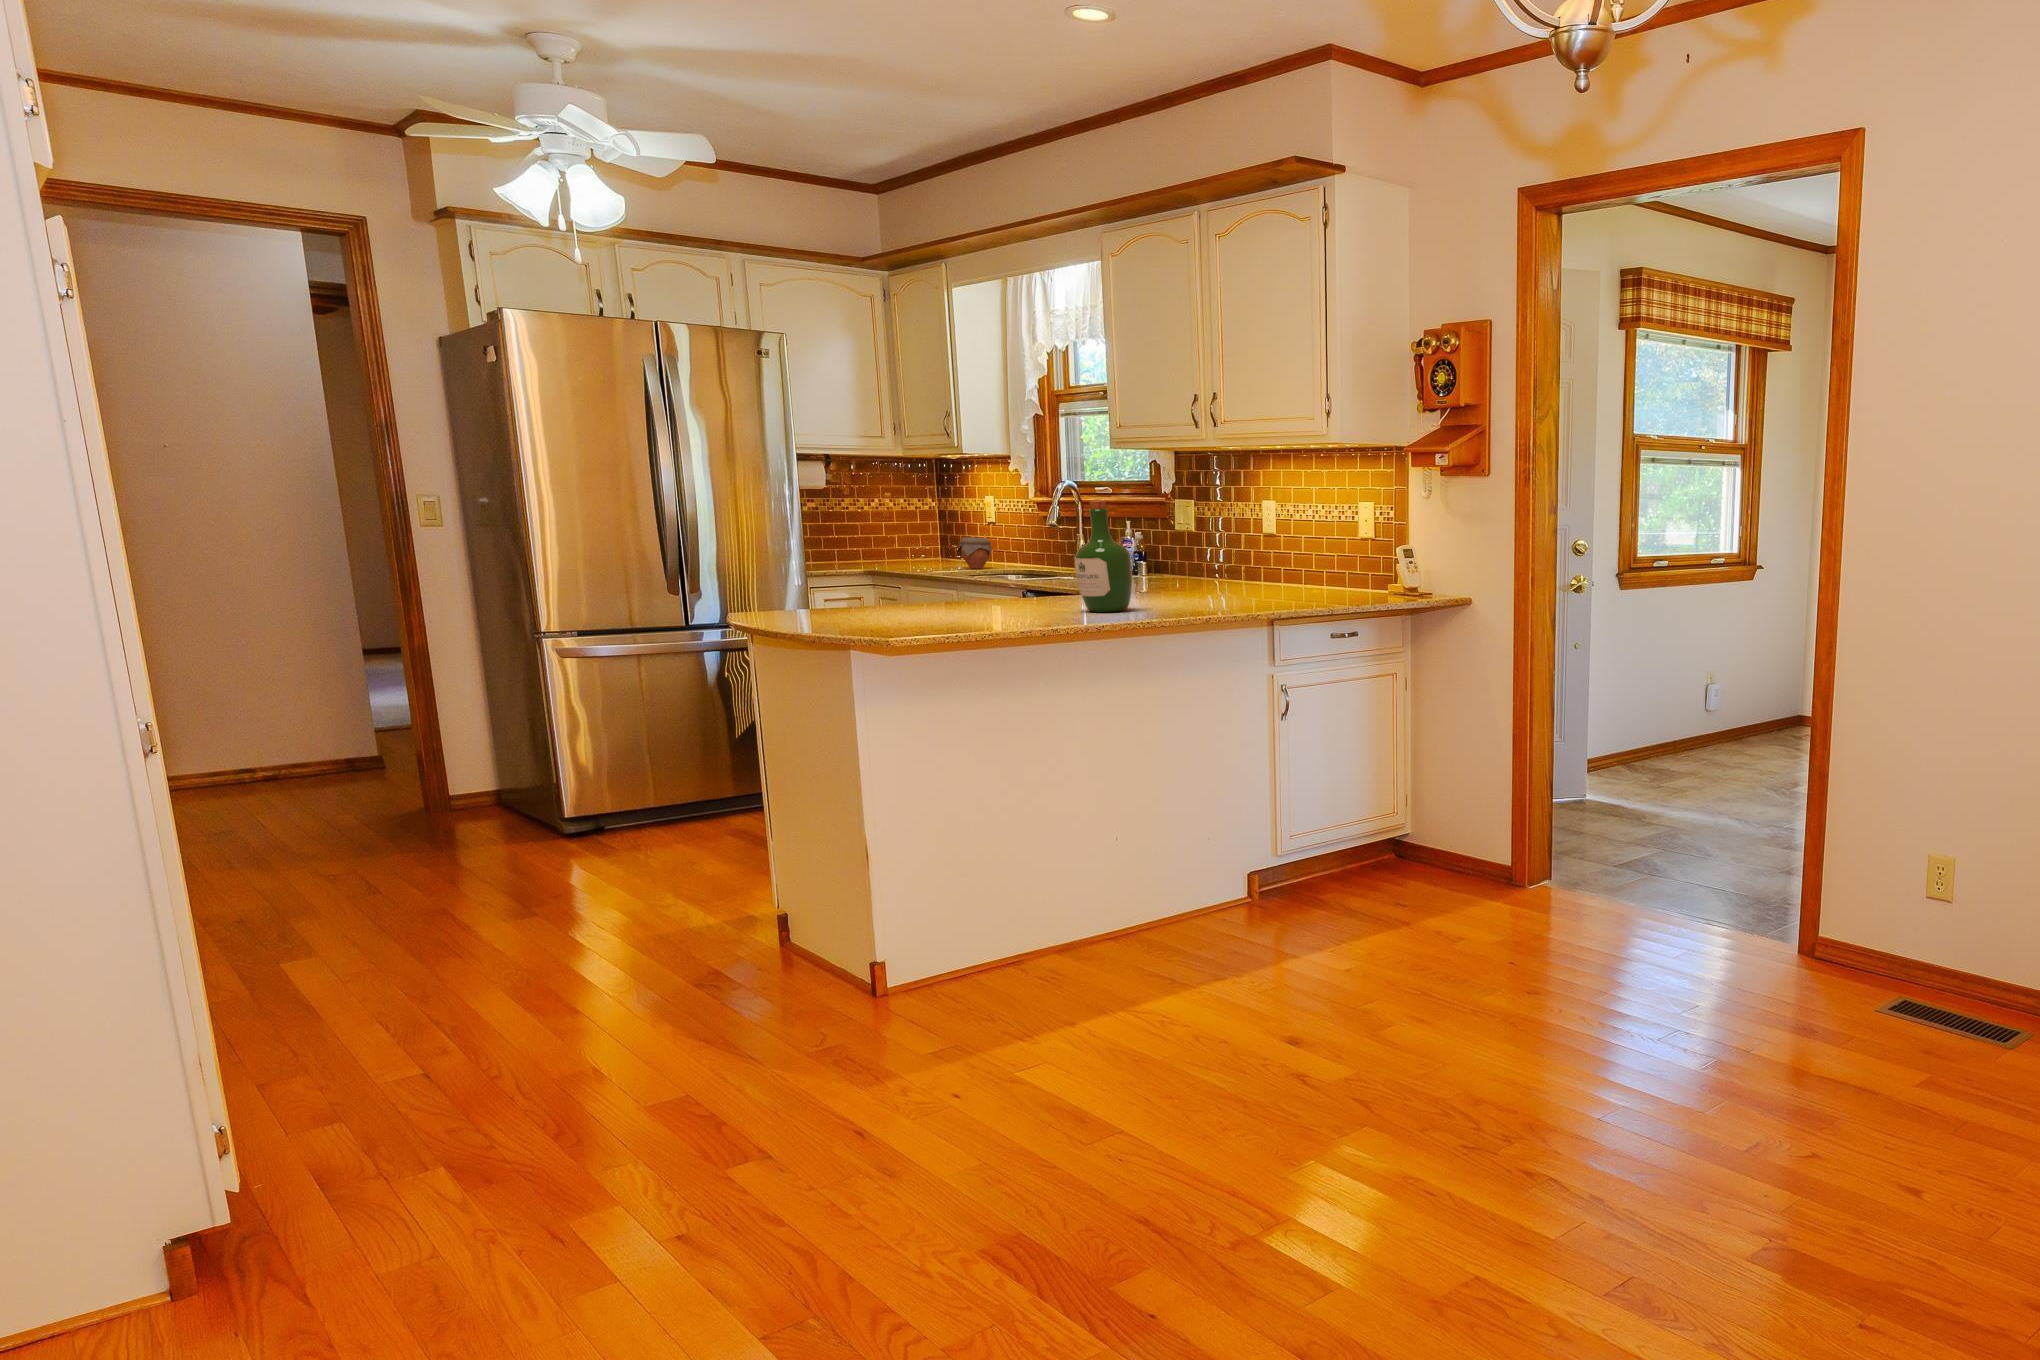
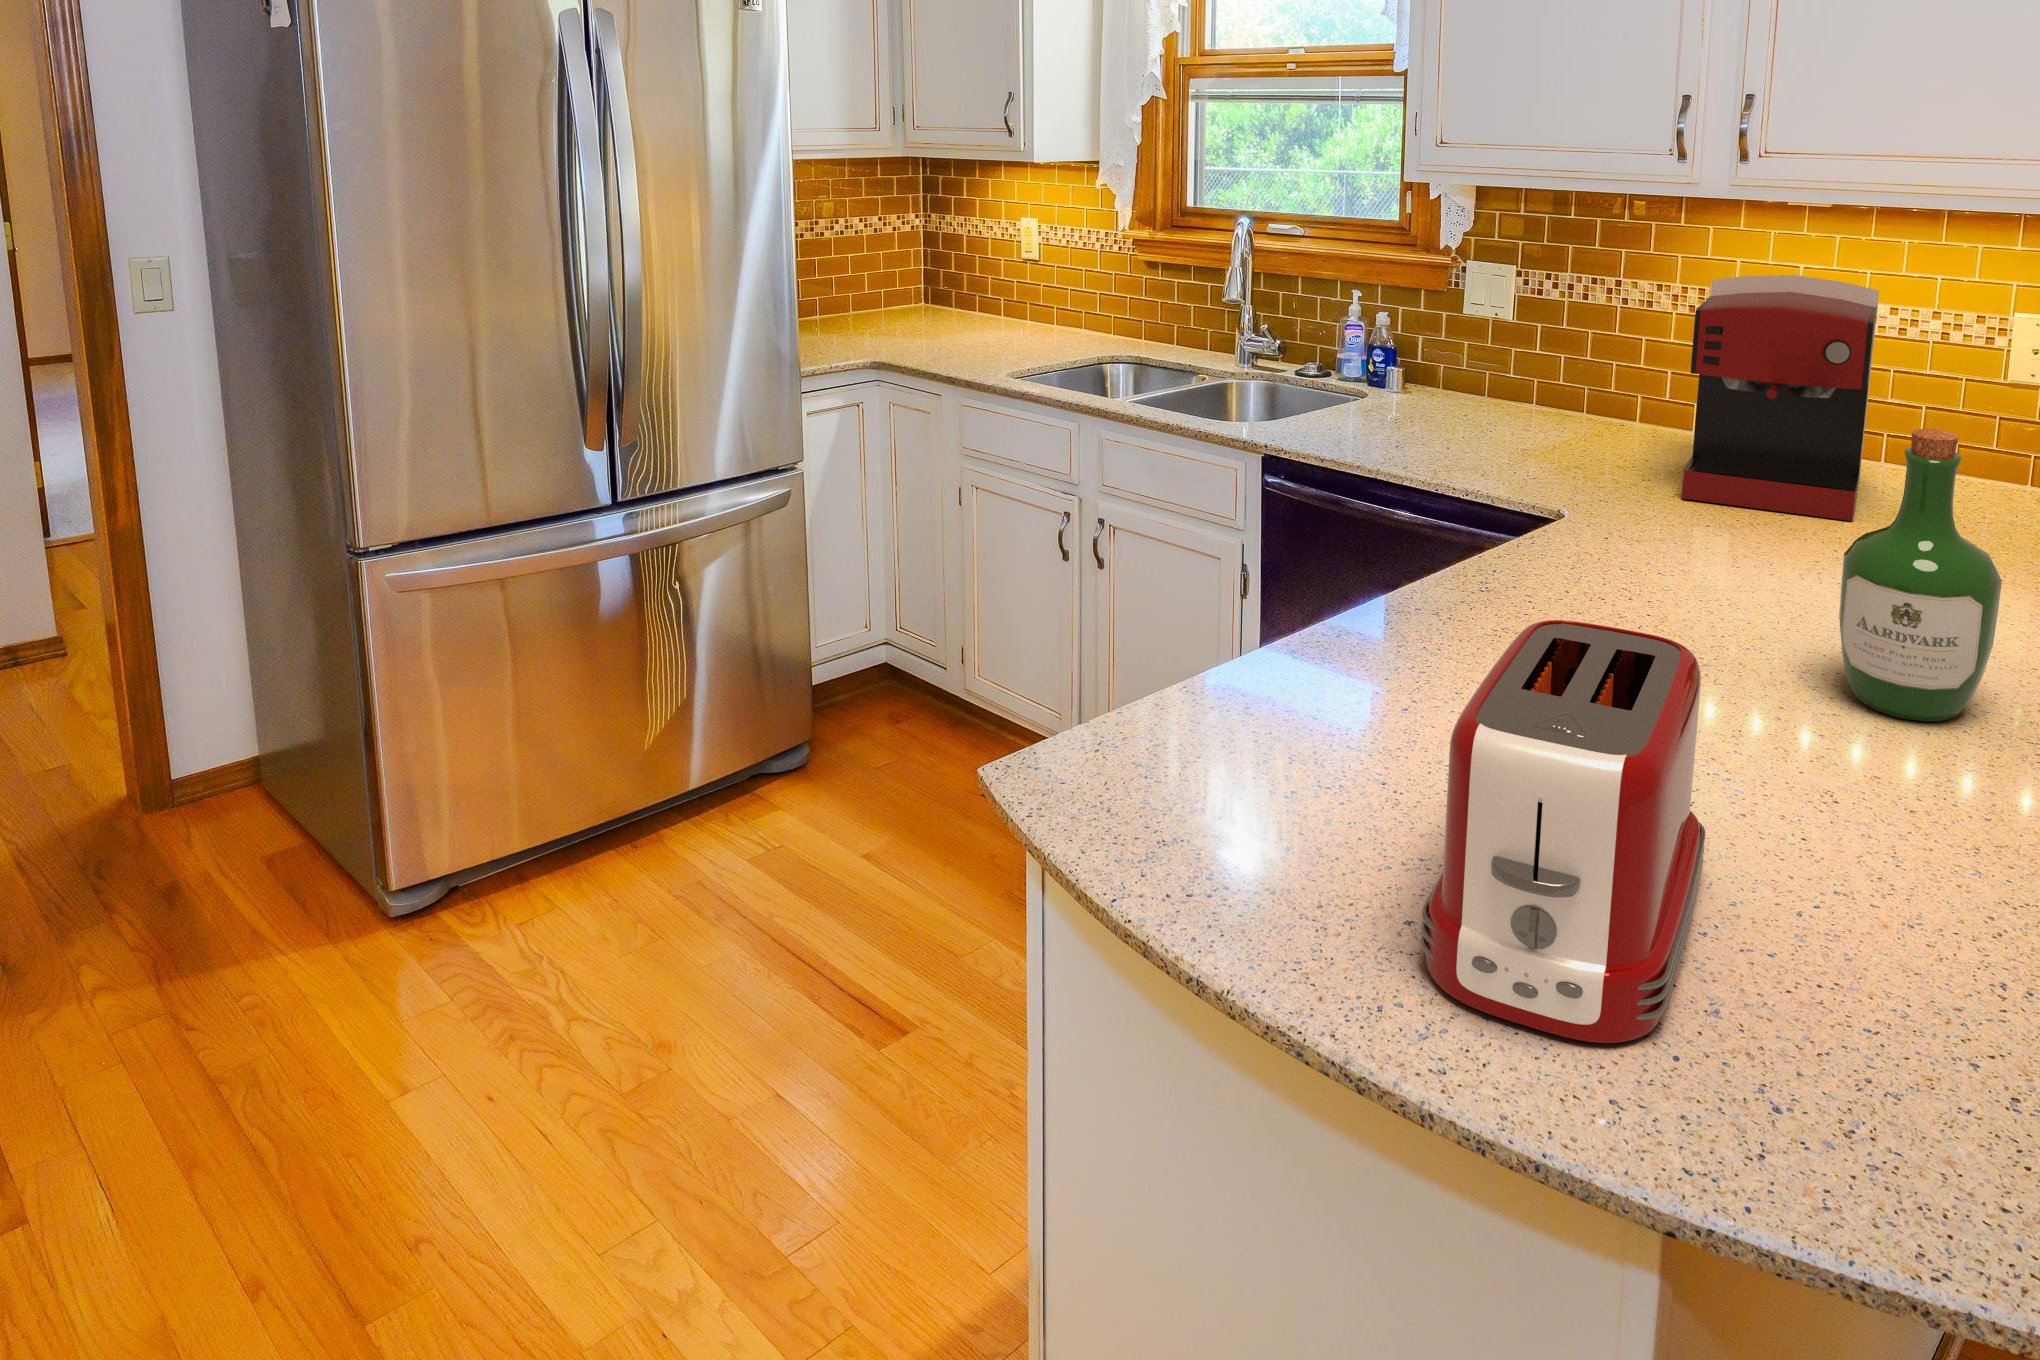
coffee maker: none [1177,482,1292,594] -> present [1681,275,1879,521]
jar: present [958,537,992,569] -> none [988,285,1038,337]
toaster: none [804,542,935,629] -> present [1420,620,1705,1043]

